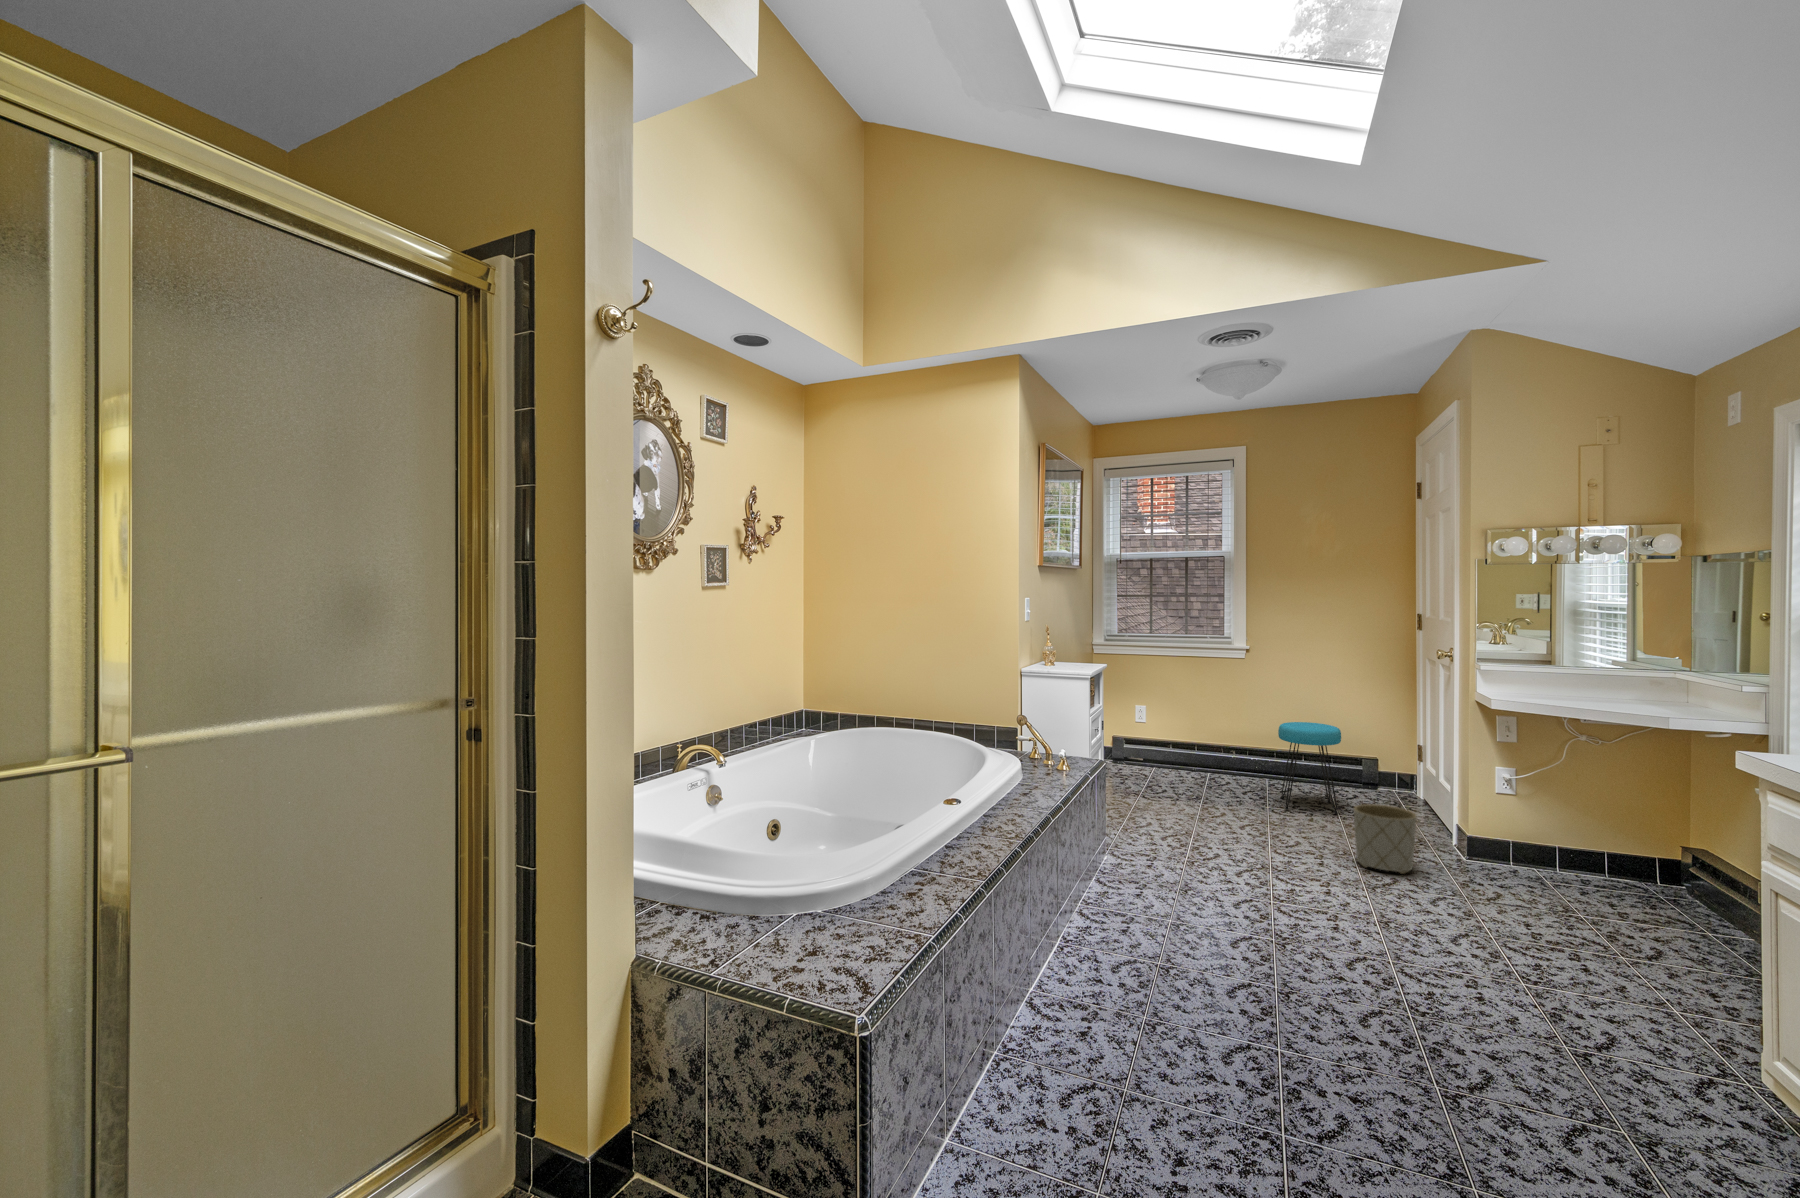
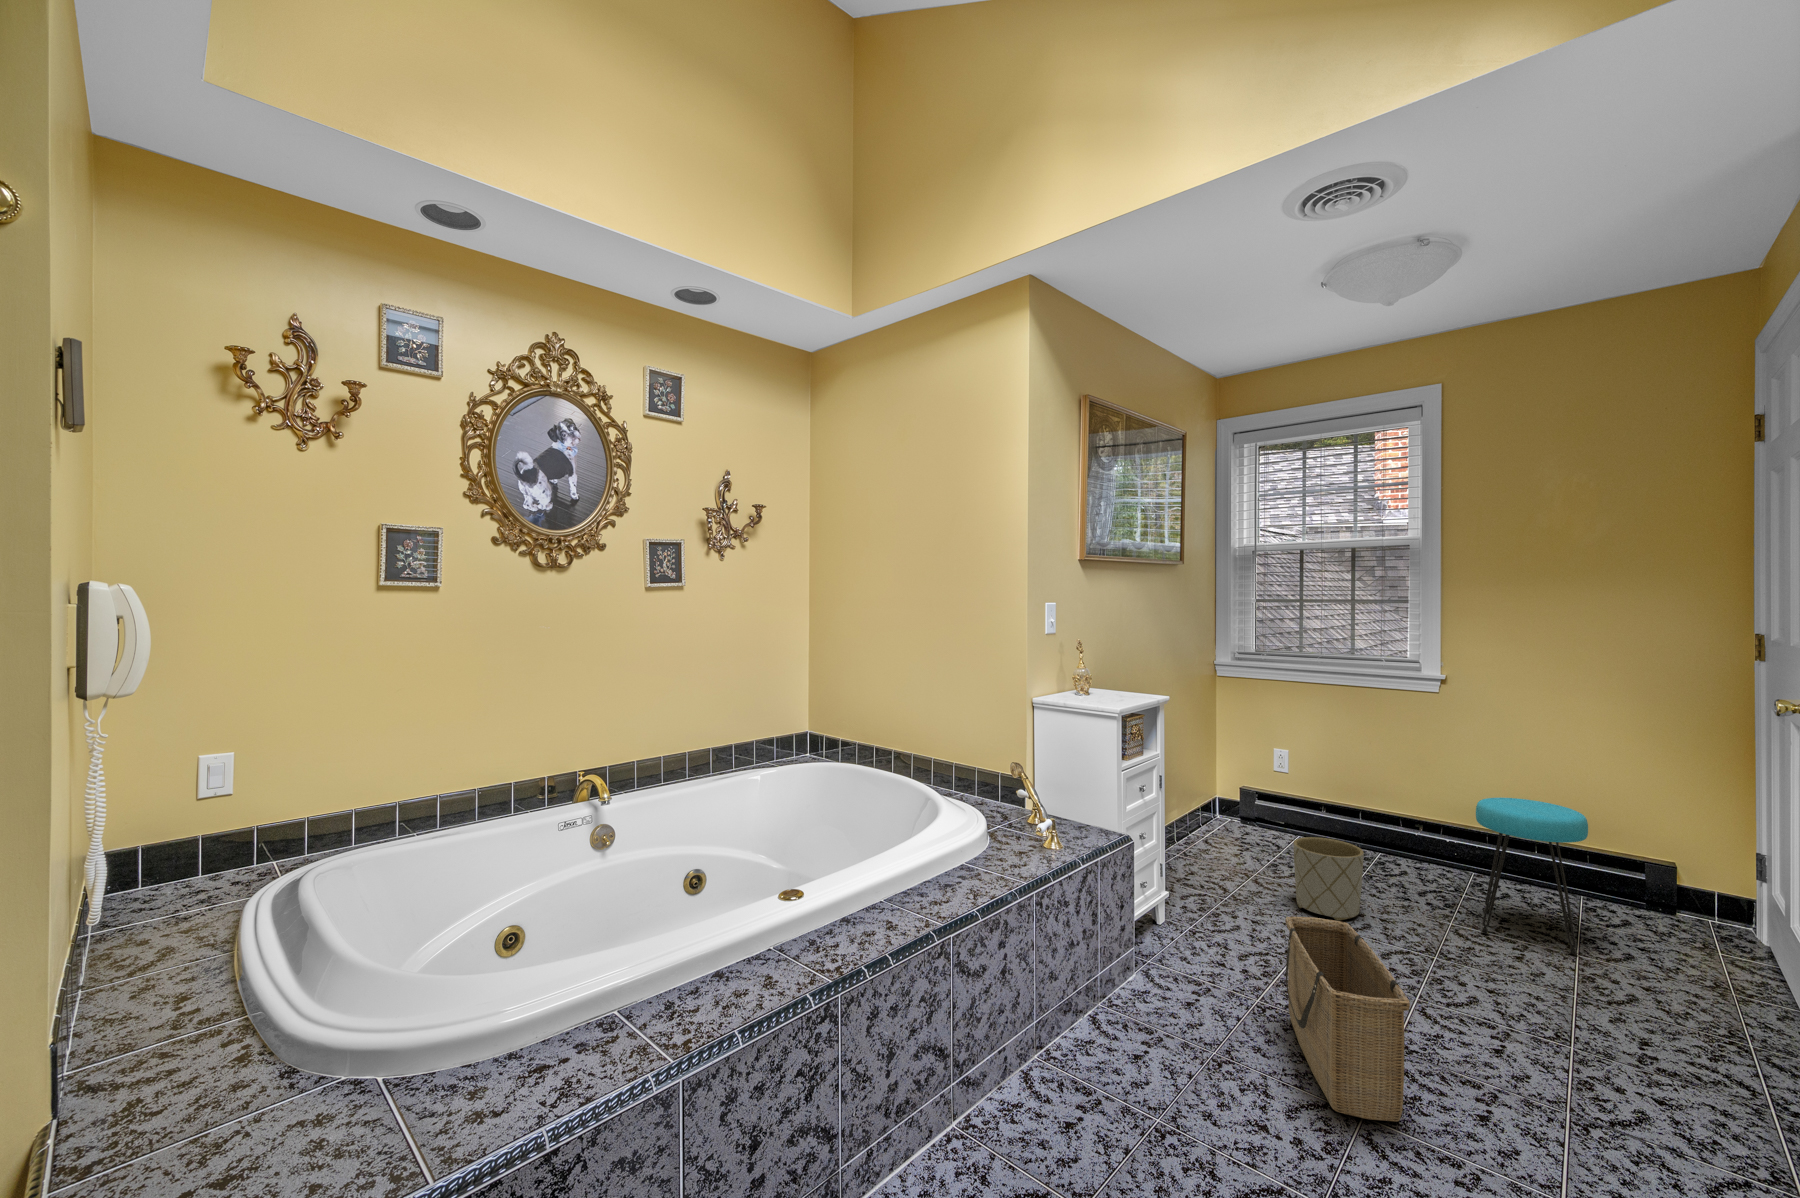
basket: none [1205,798,1296,901] -> present [1285,917,1410,1121]
planter: present [1354,804,1416,874] -> present [1293,837,1364,921]

